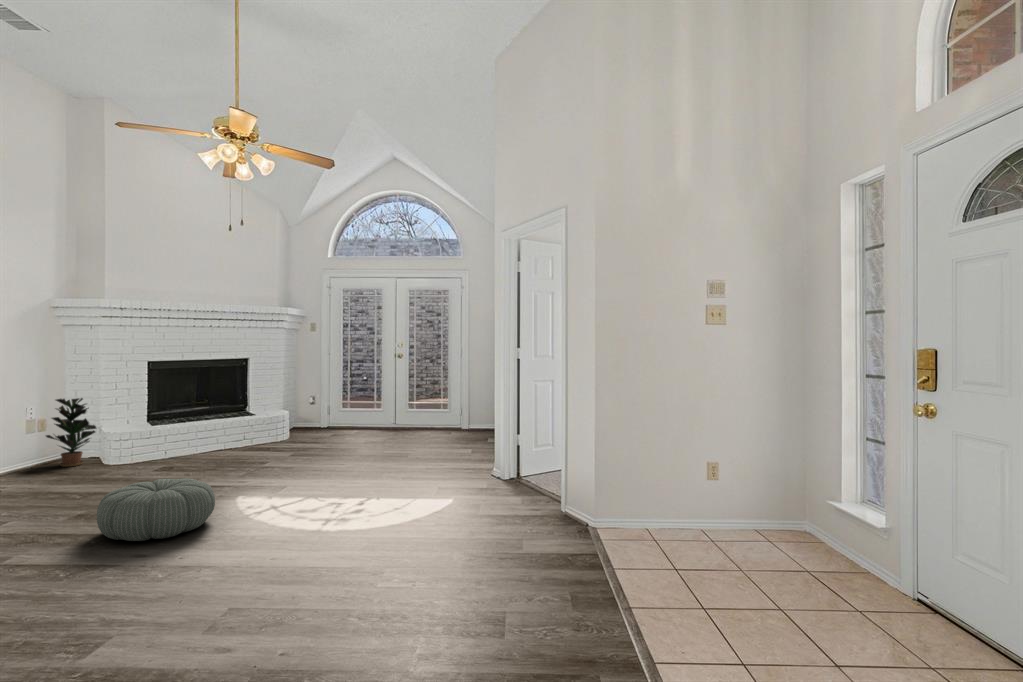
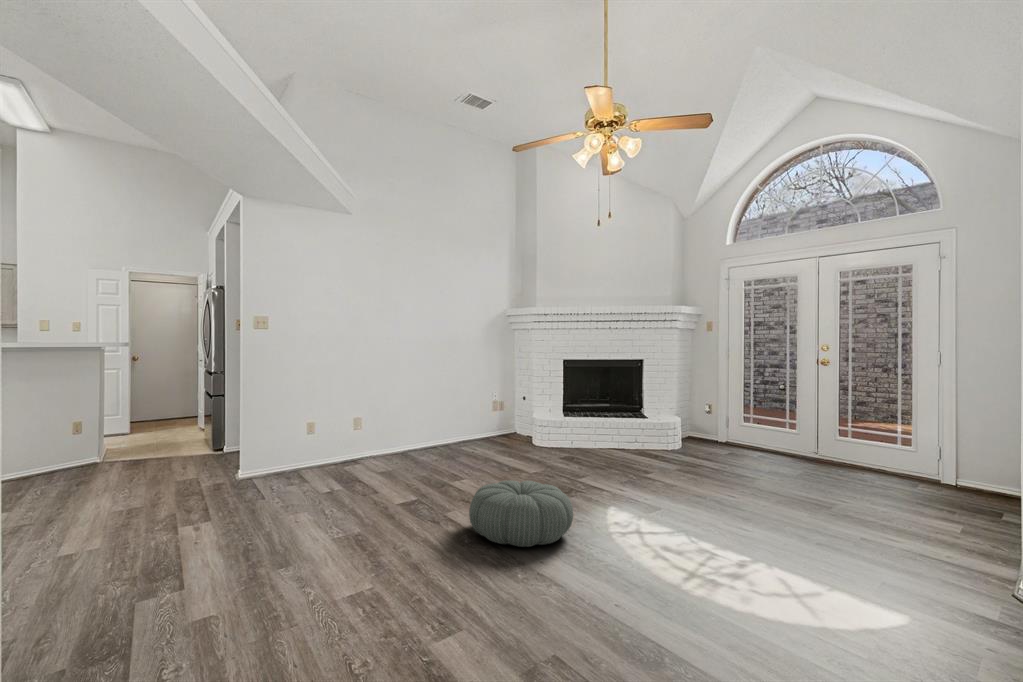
potted plant: present [46,398,96,467] -> none [473,386,508,447]

